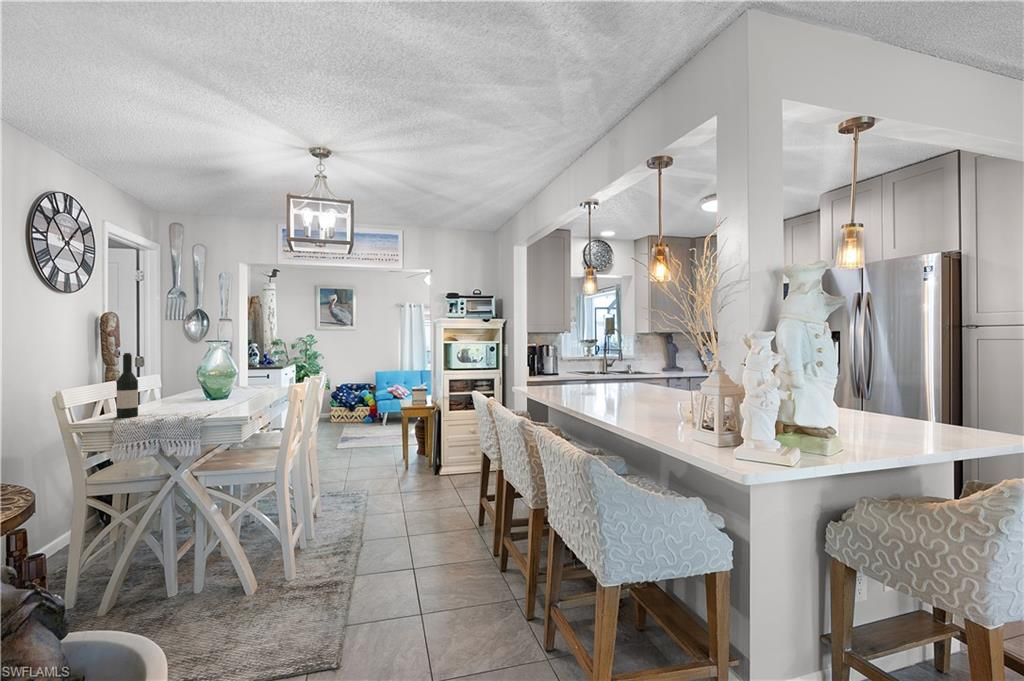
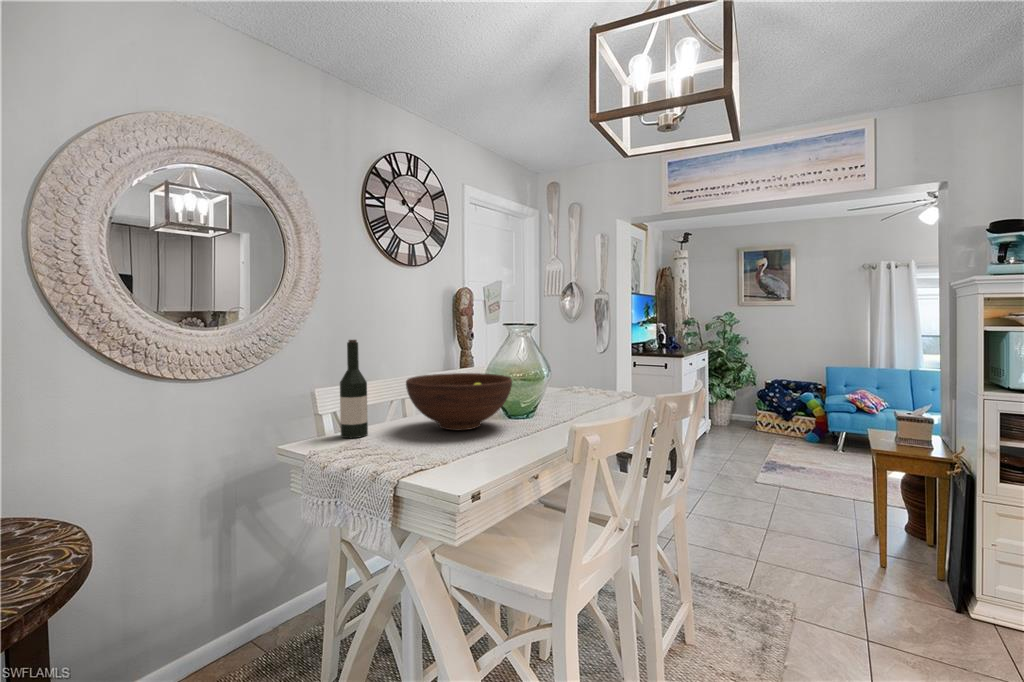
fruit bowl: none [158,374,235,408] -> present [406,373,512,430]

